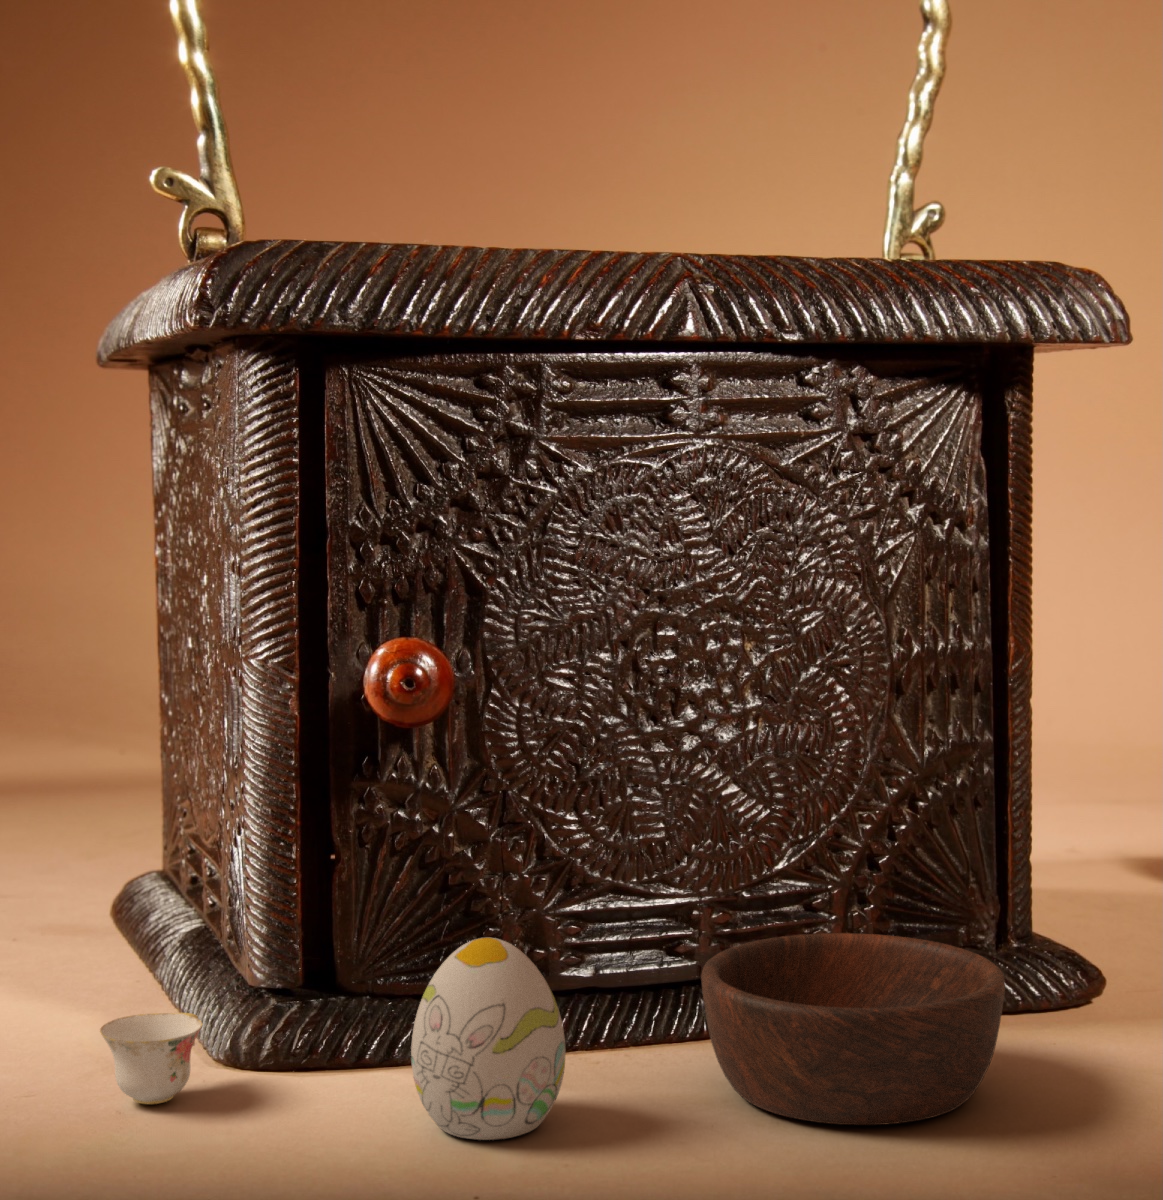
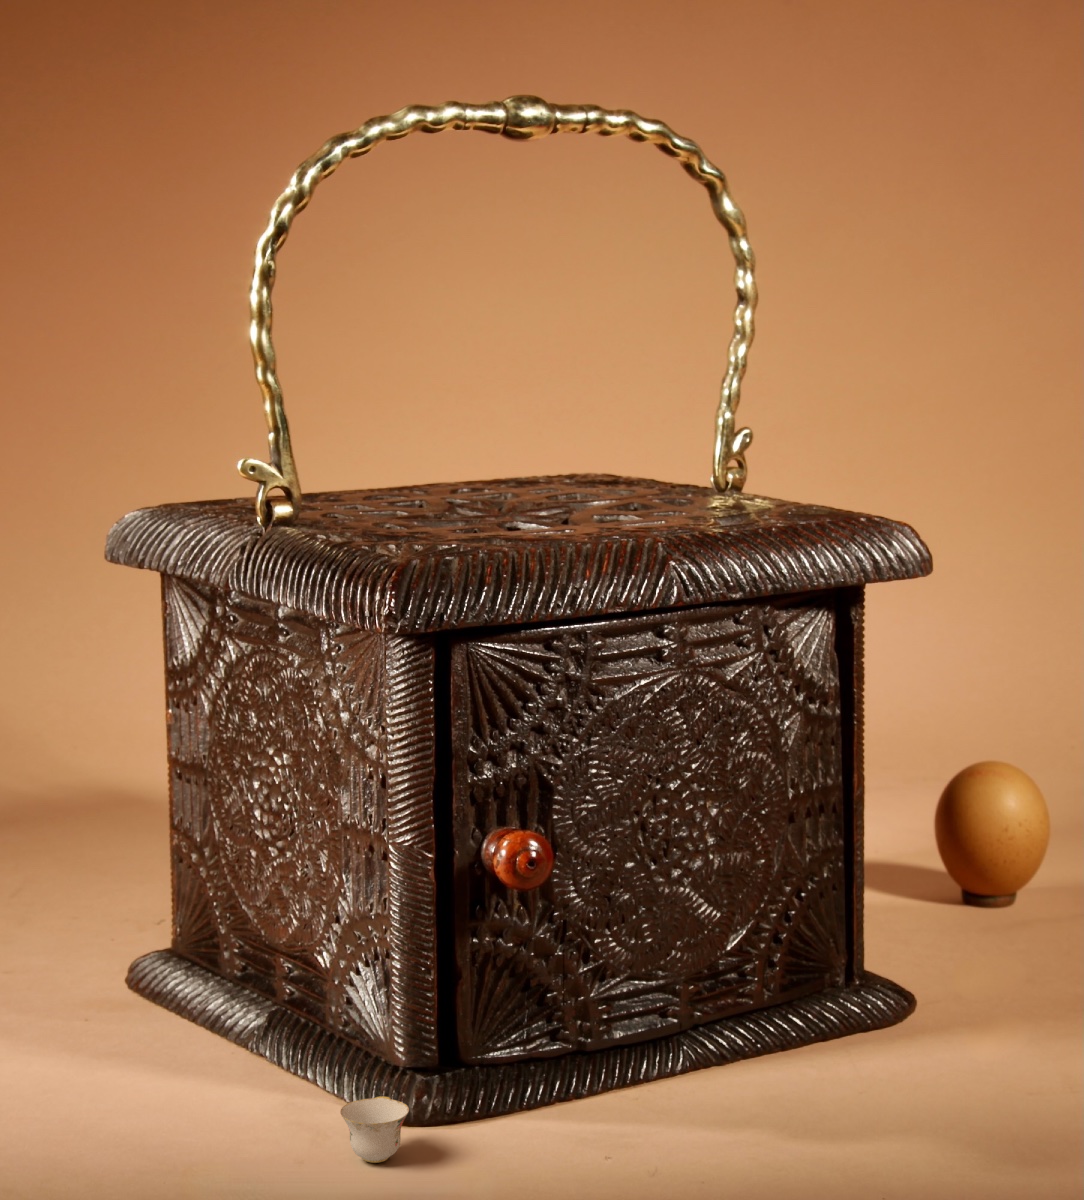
wooden bowl: present [701,933,1005,1125] -> none [714,994,910,1127]
decorative egg: present [411,937,566,1140] -> none [561,1033,661,1163]

